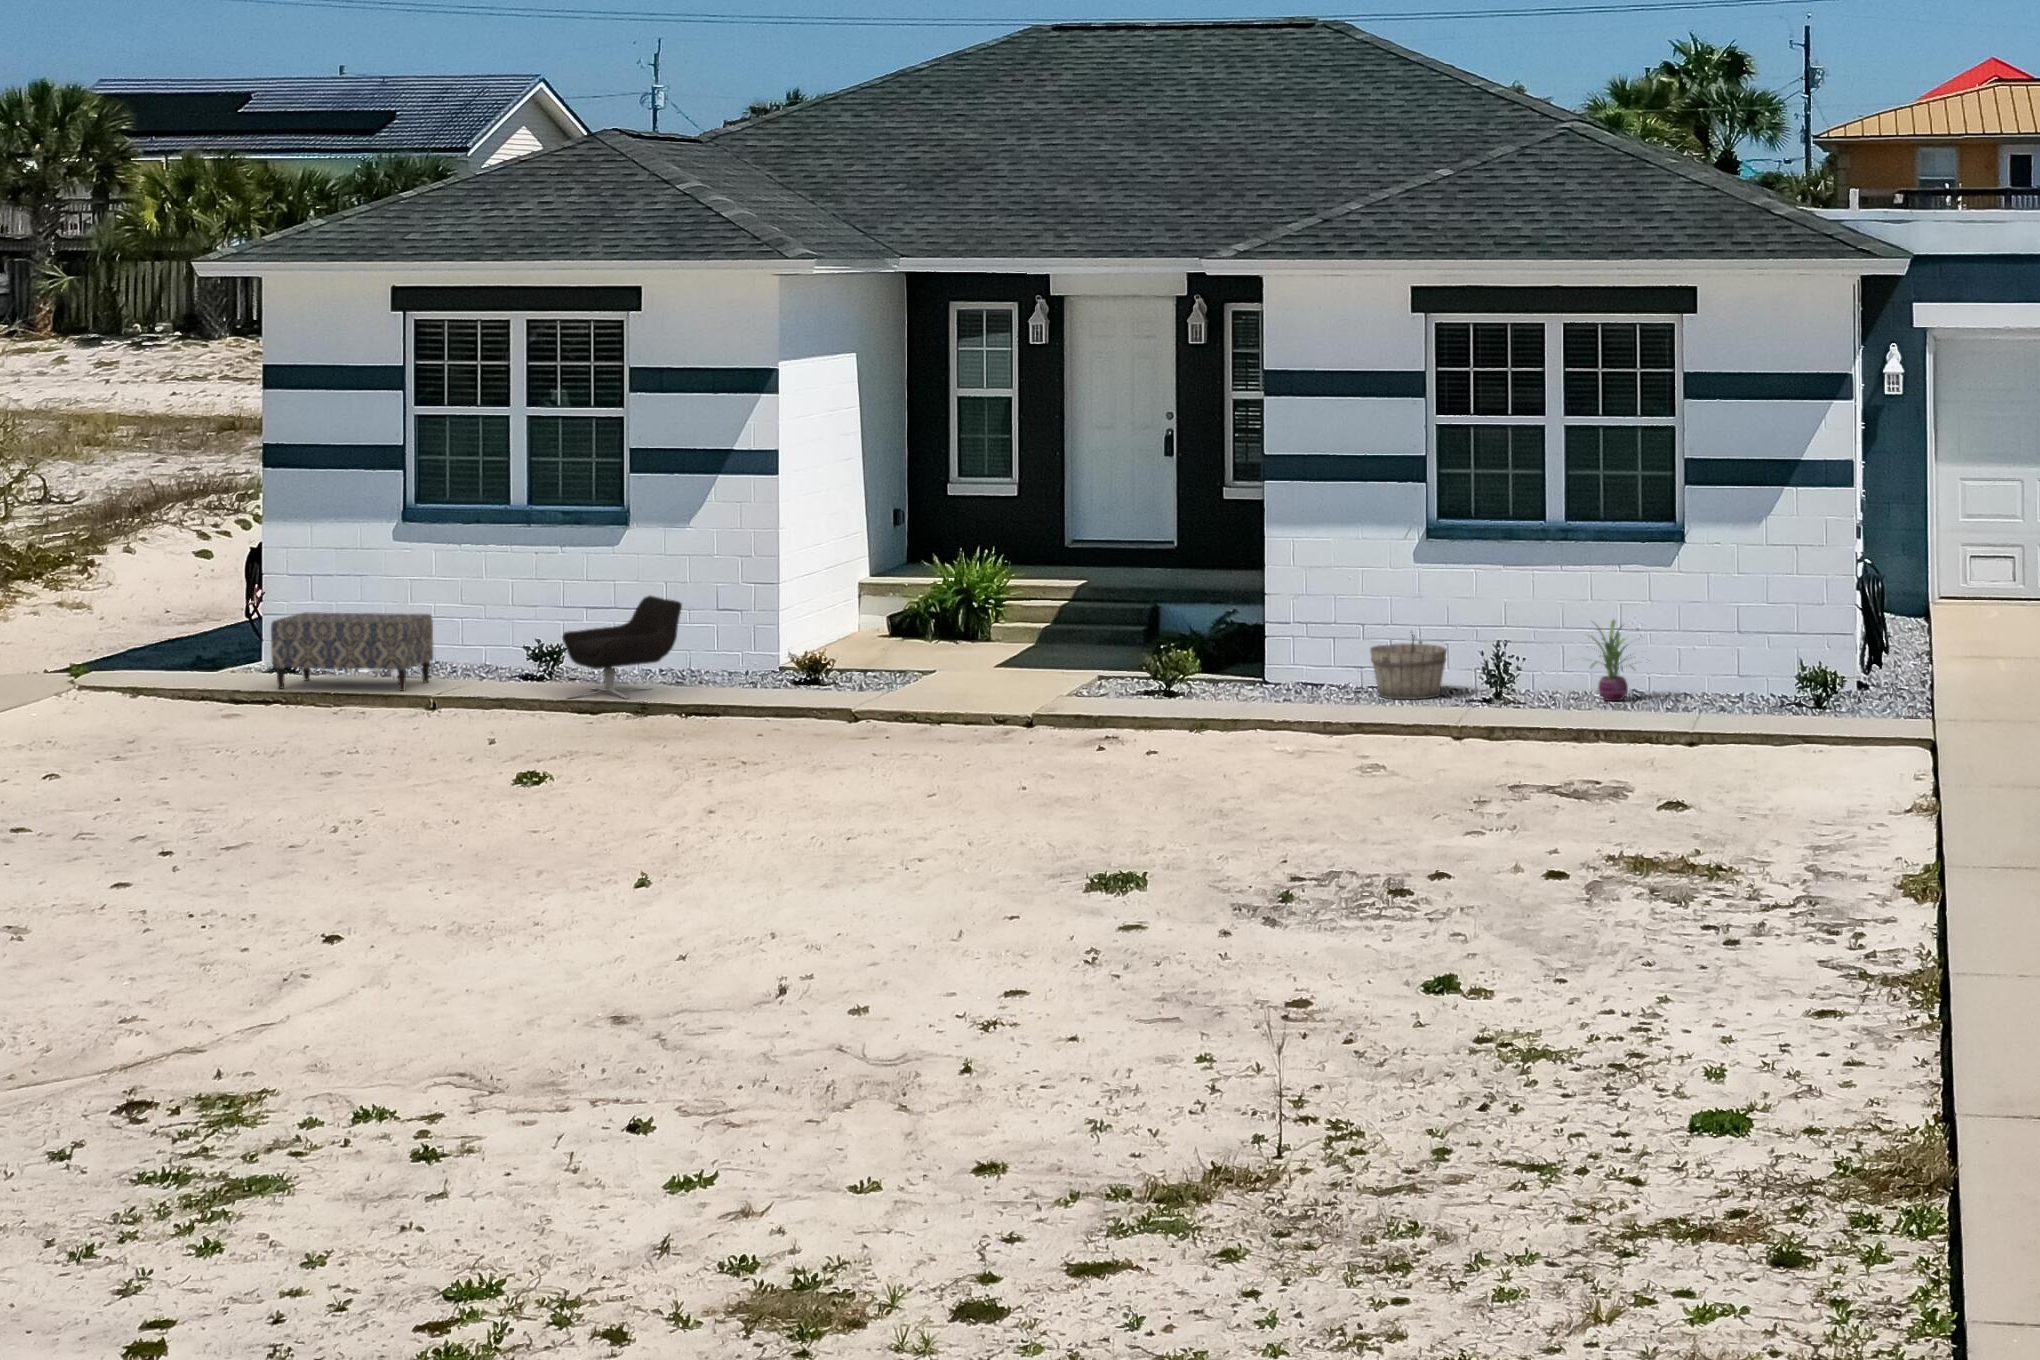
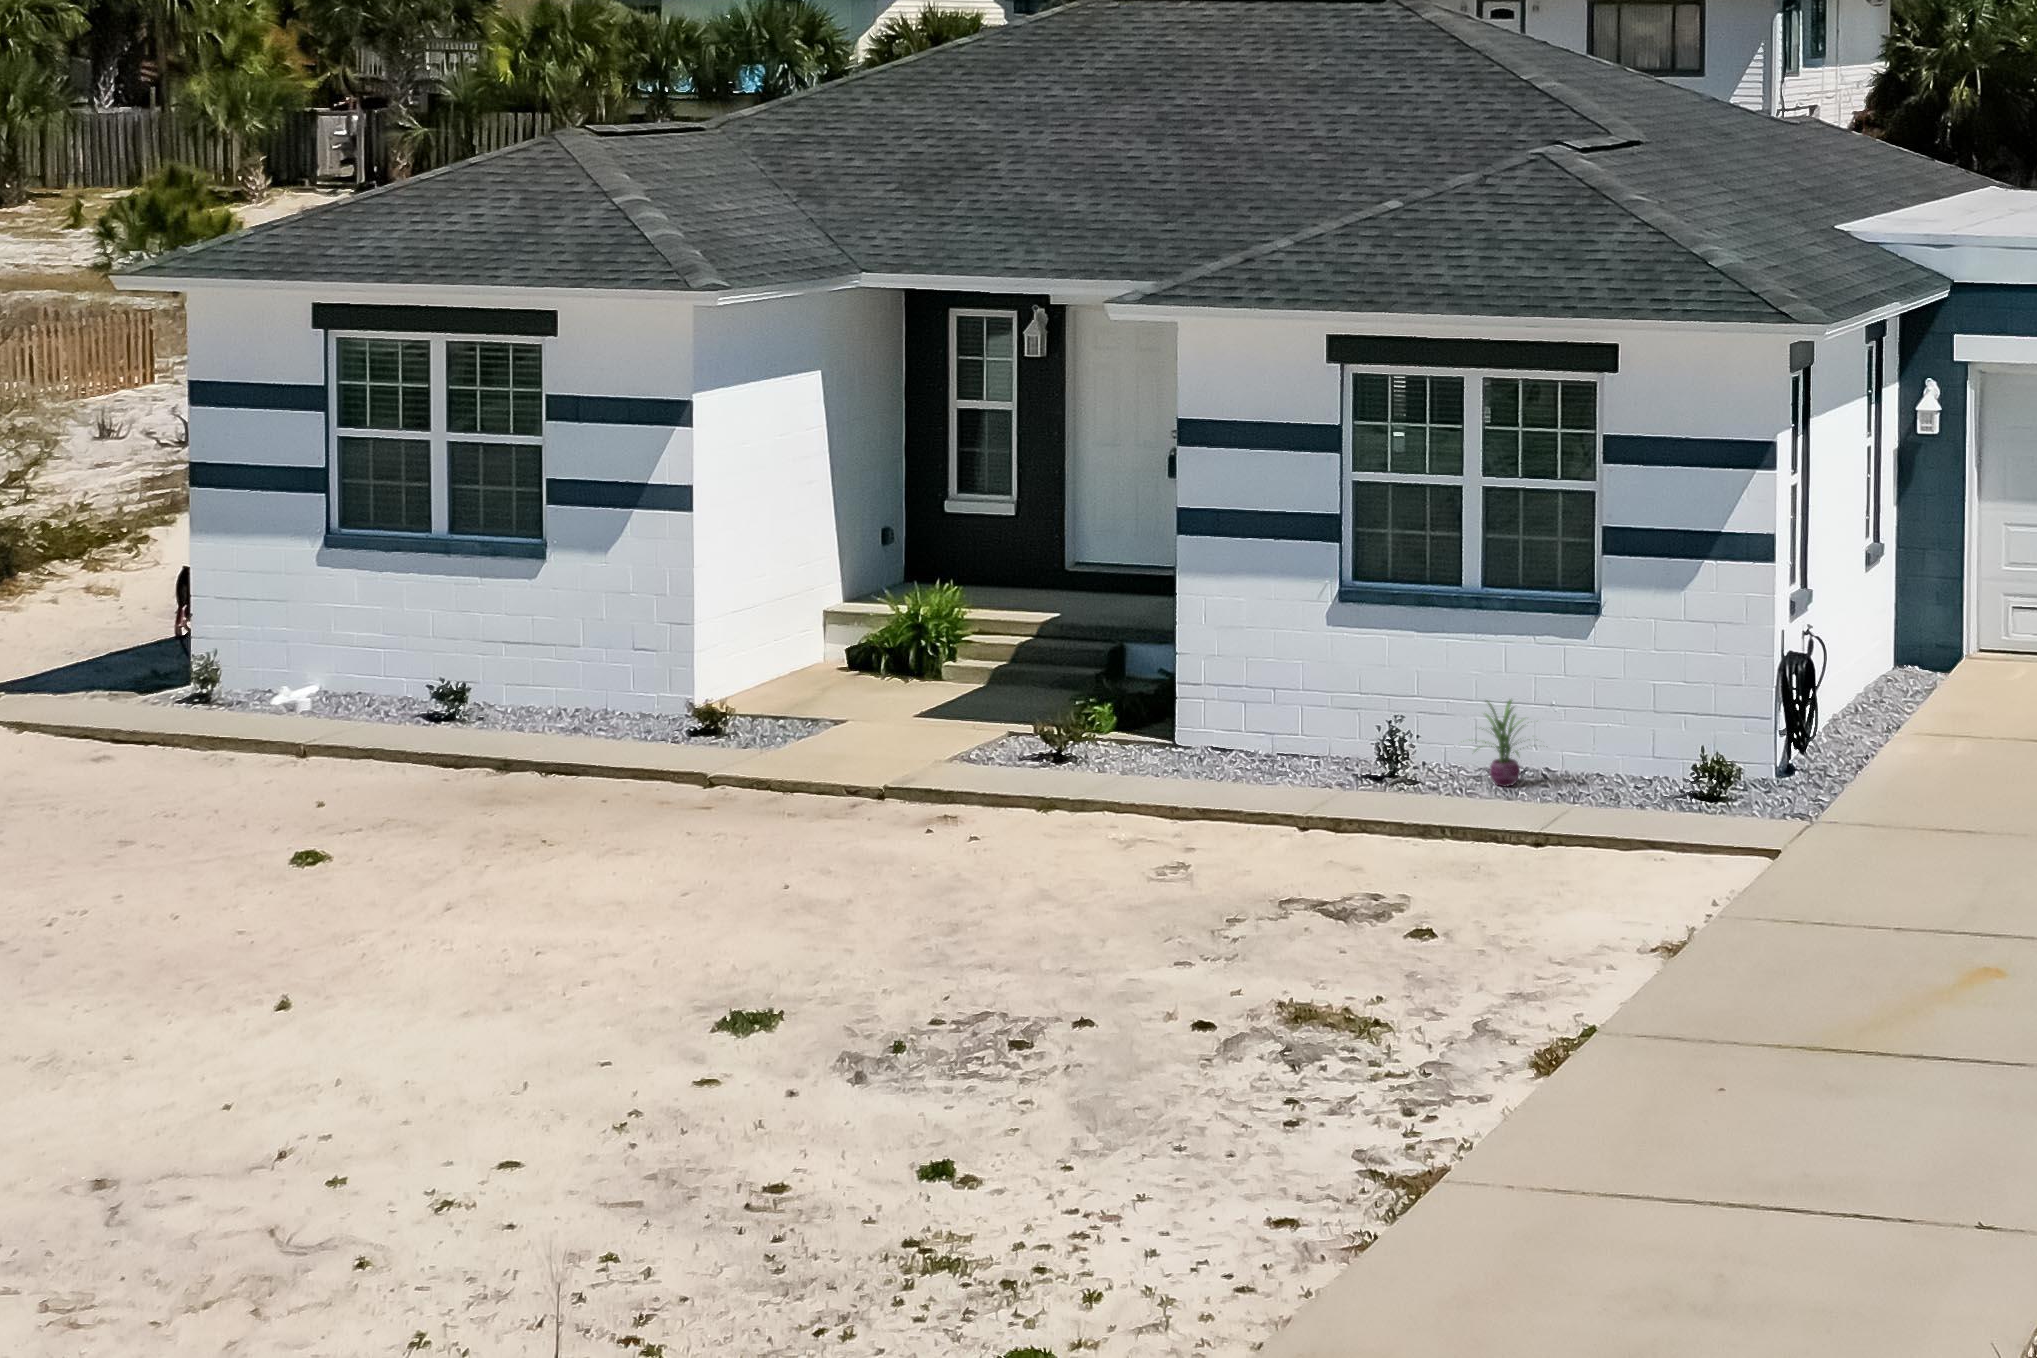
lounge chair: present [562,596,682,698] -> none [464,632,585,743]
bench: present [271,612,434,691] -> none [192,636,358,723]
wooden bucket: present [1370,634,1447,699] -> none [1262,701,1343,775]

